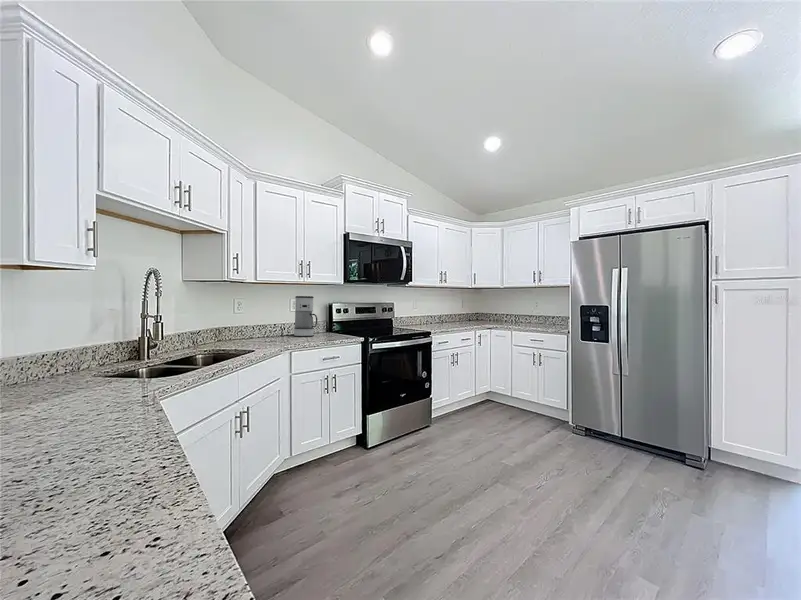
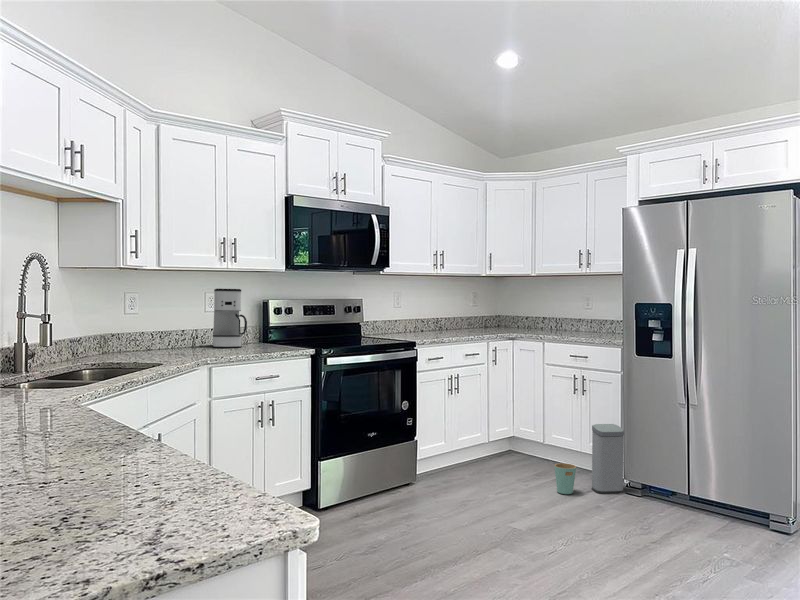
trash can: none [526,387,573,436] -> present [554,424,624,494]

